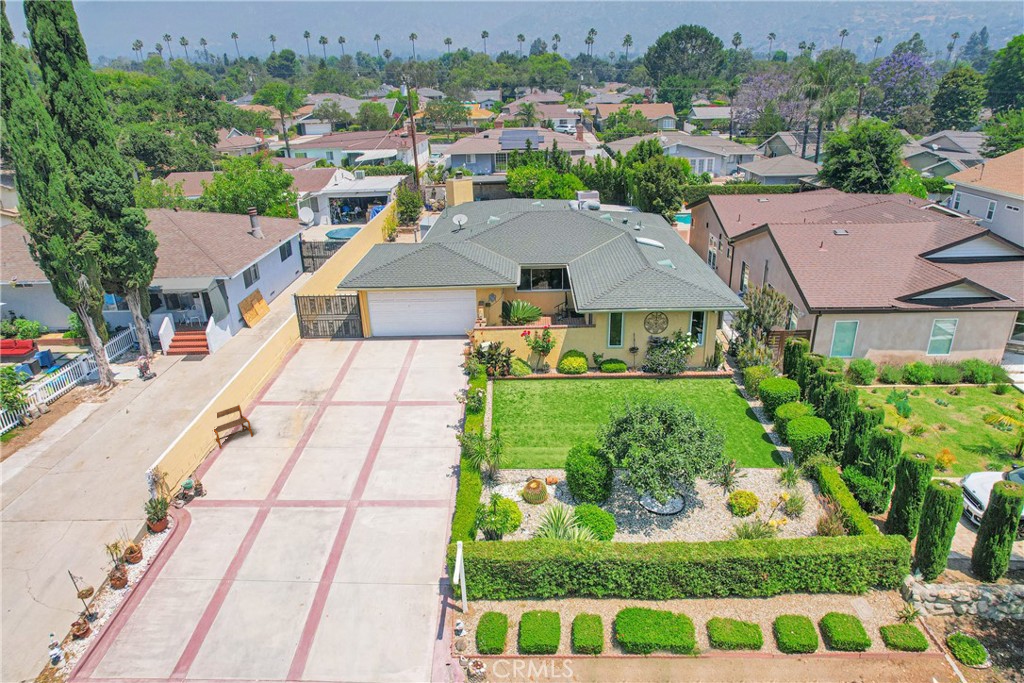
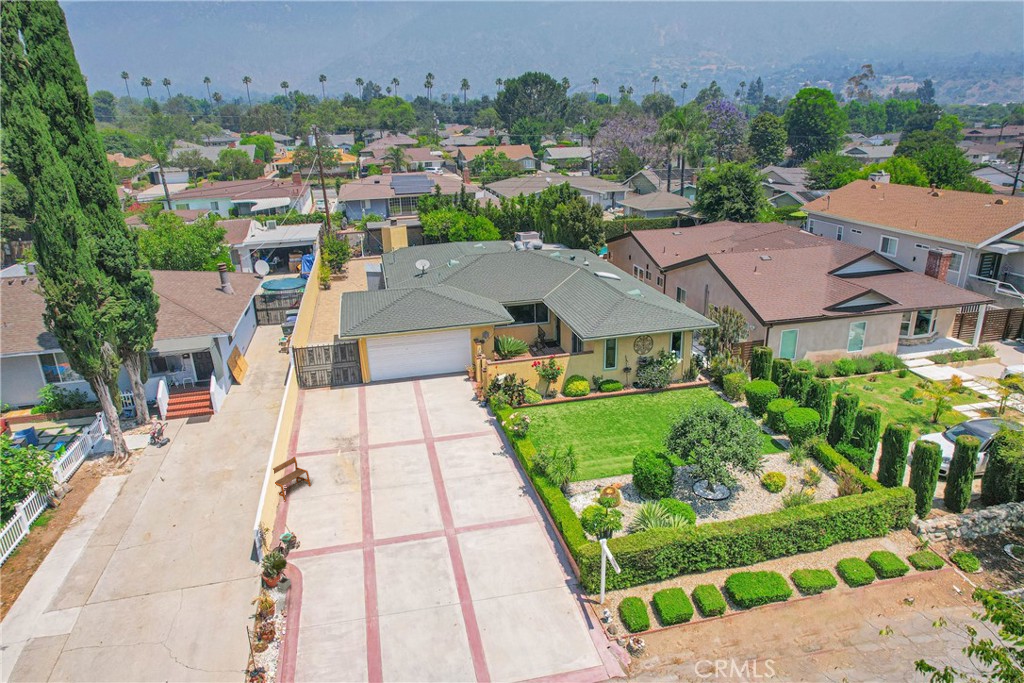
potted tree: none [150,508,174,539] -> present [272,559,291,590]

